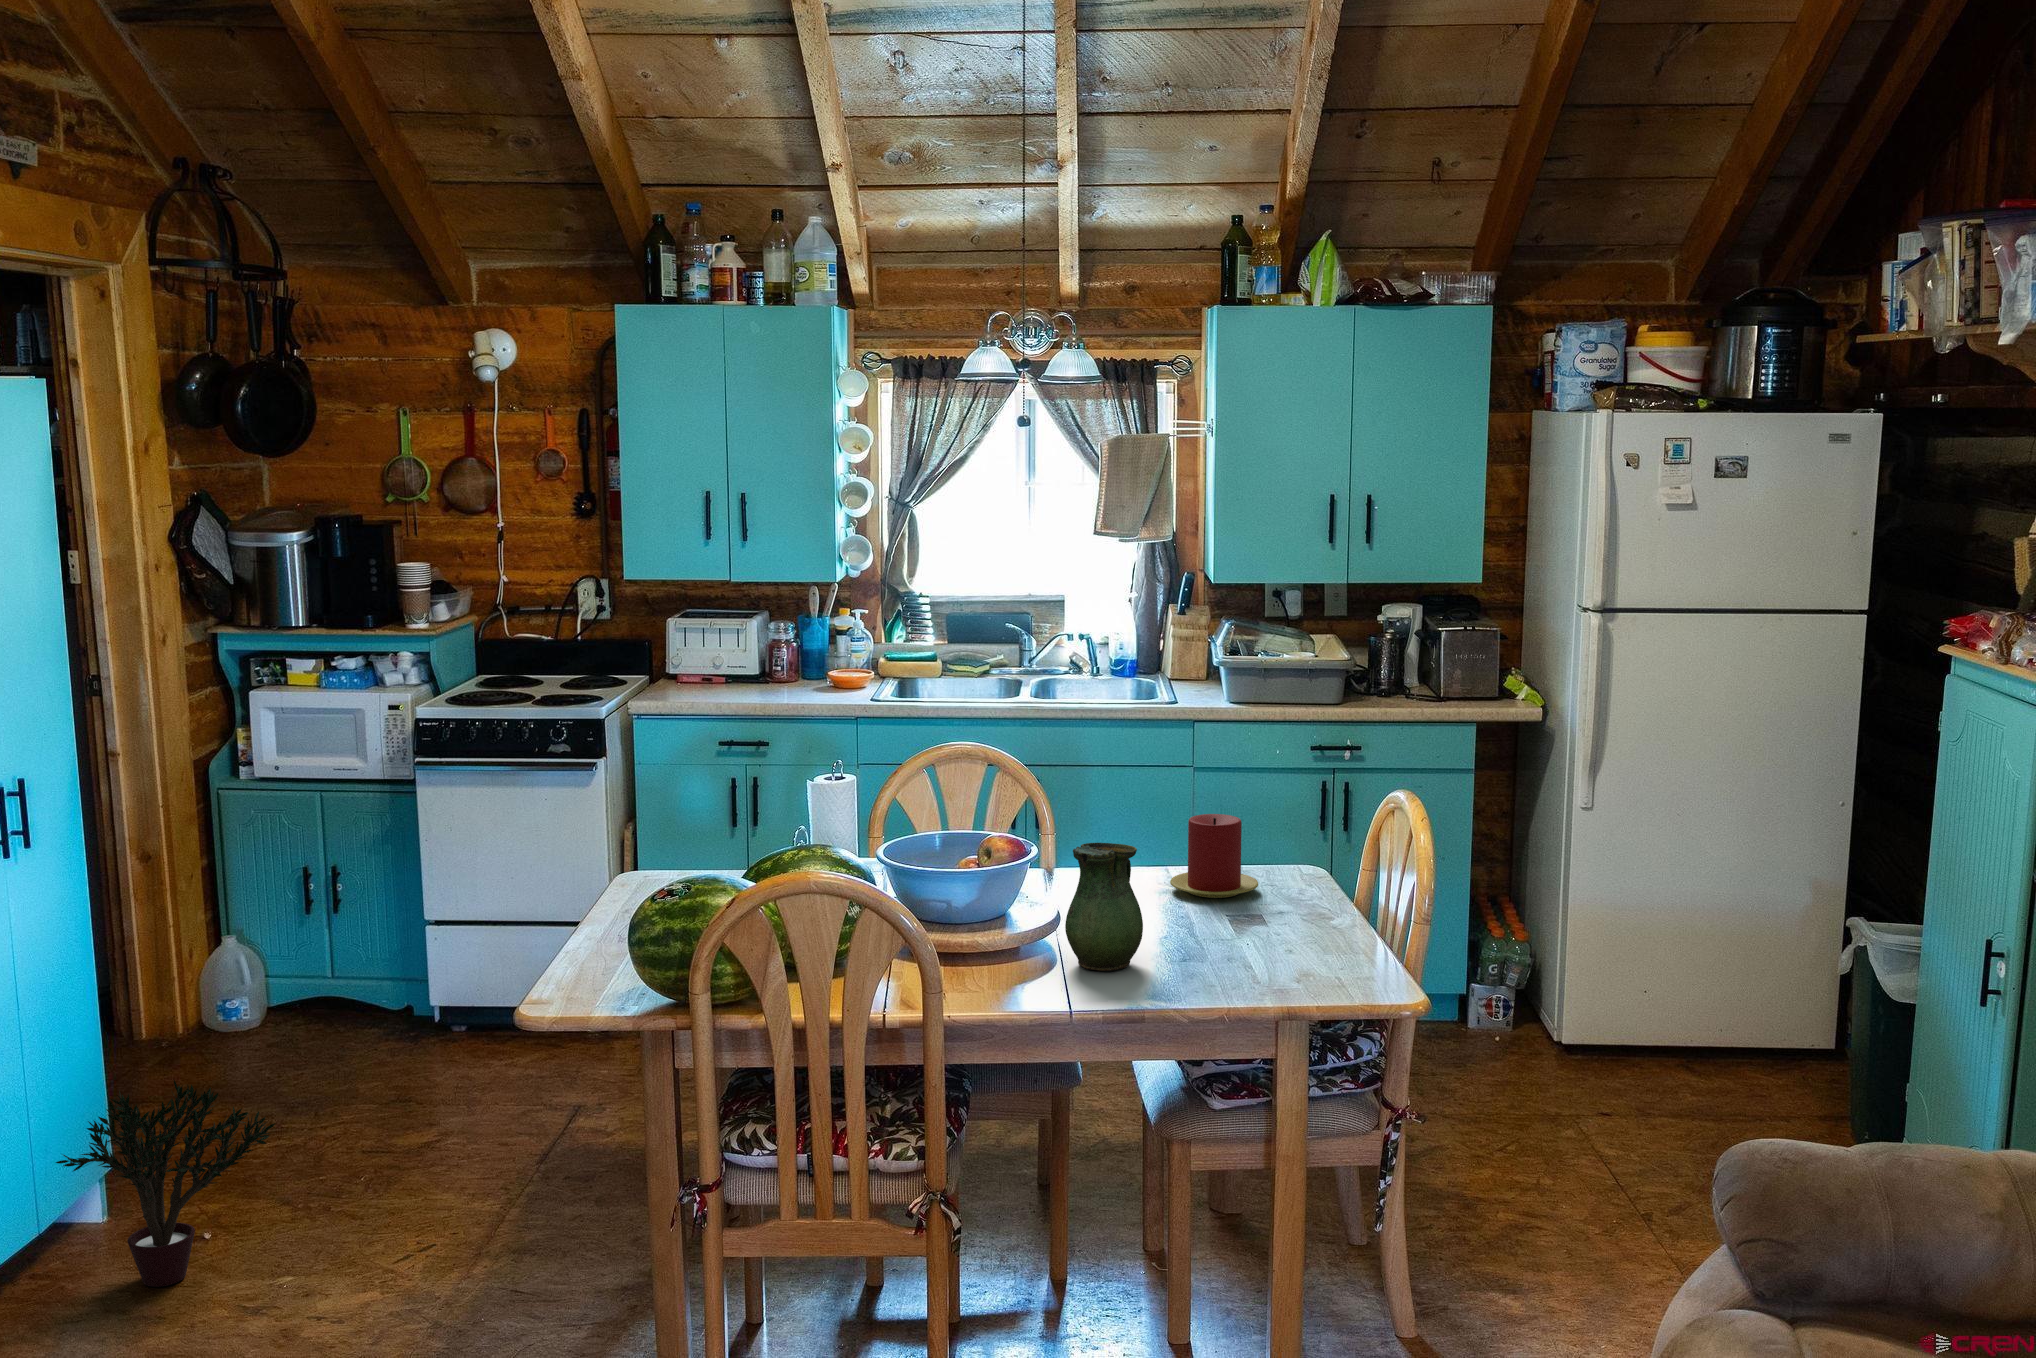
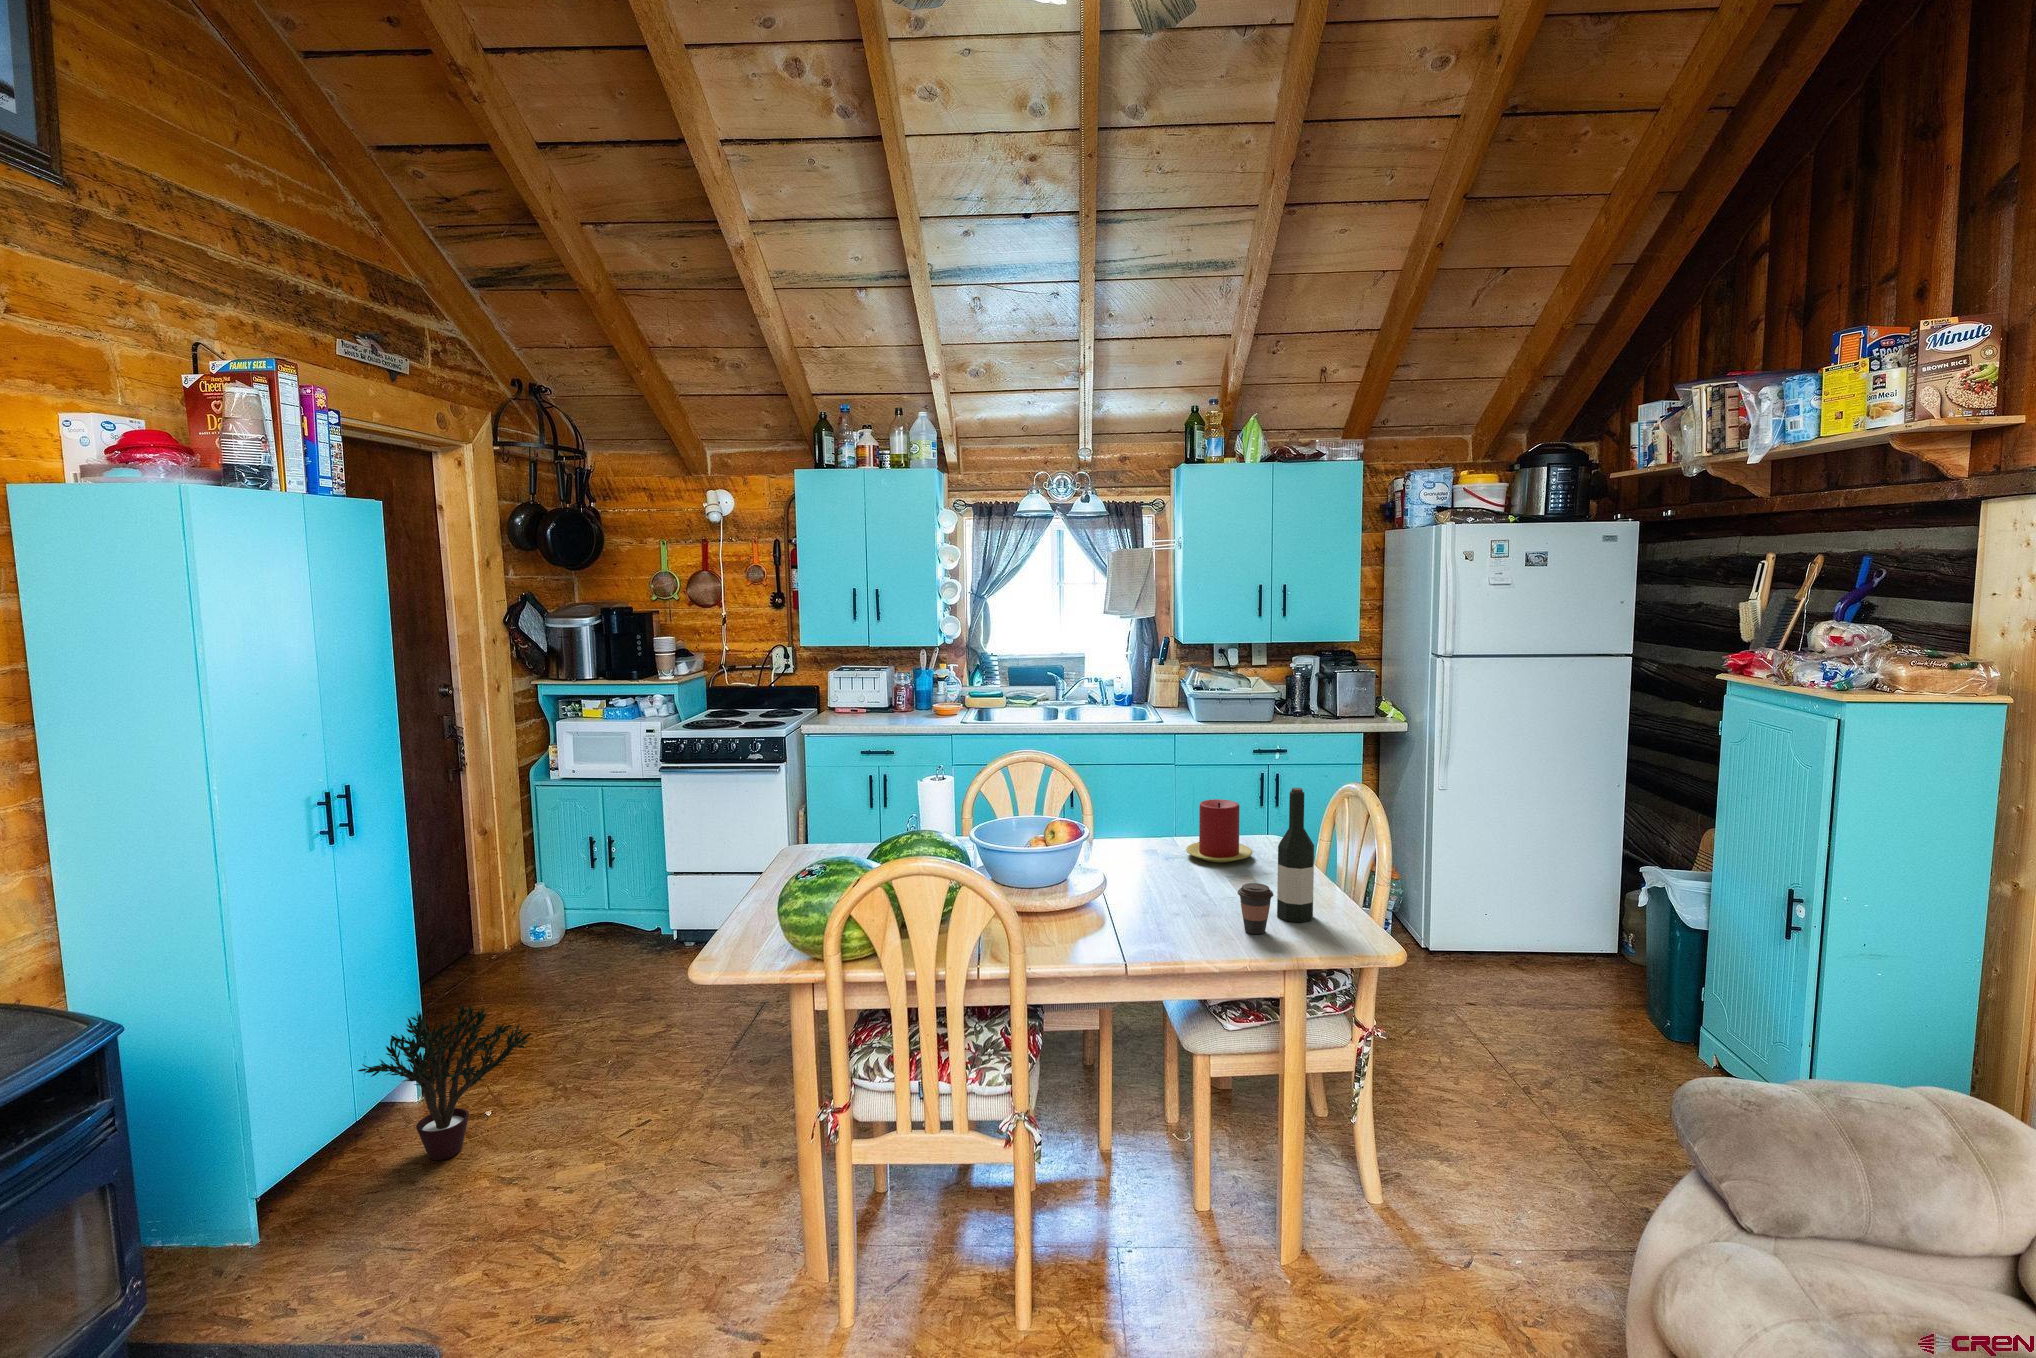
wine bottle: none [1264,796,1312,966] -> present [1277,788,1314,922]
pitcher: present [1065,843,1143,971] -> none [1121,825,1182,928]
coffee cup: none [1209,915,1253,978] -> present [1238,883,1273,934]

